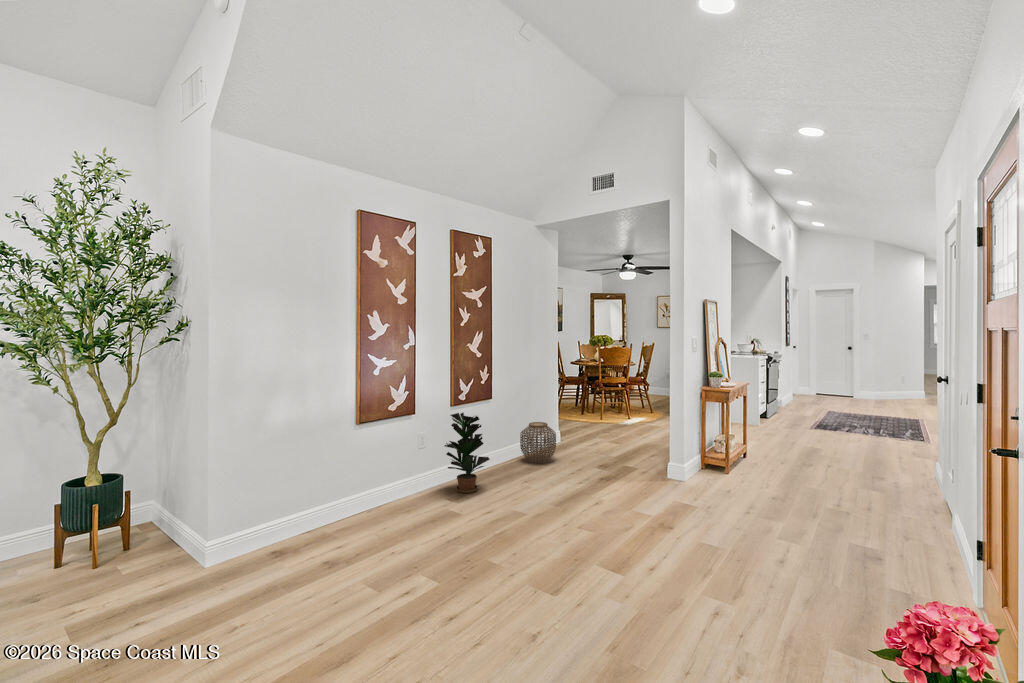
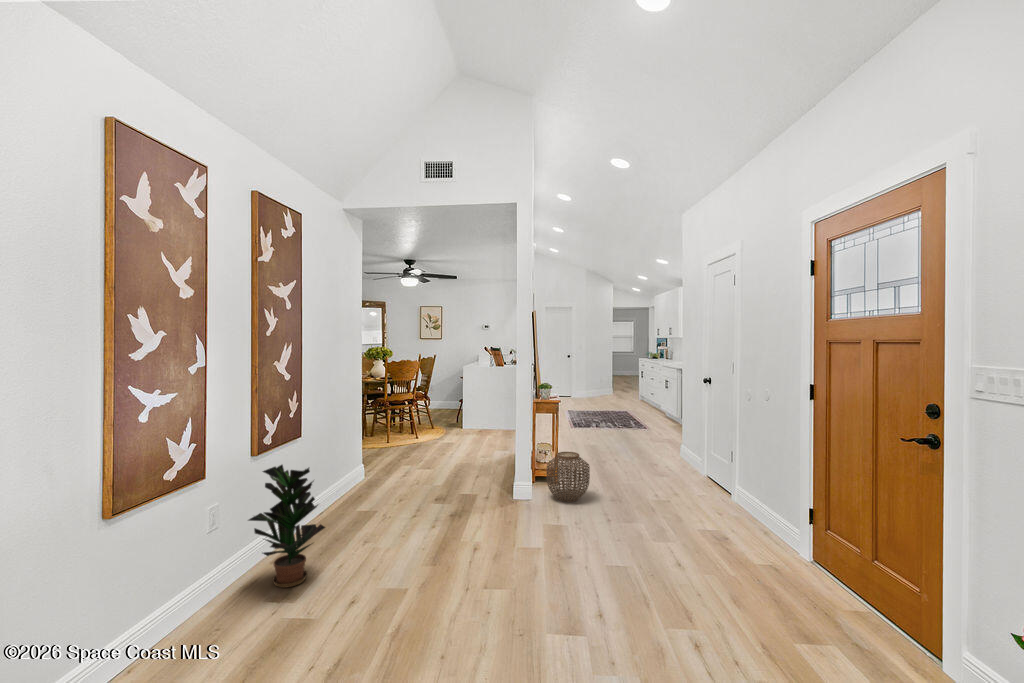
woven basket: present [520,422,556,463] -> present [547,452,590,502]

